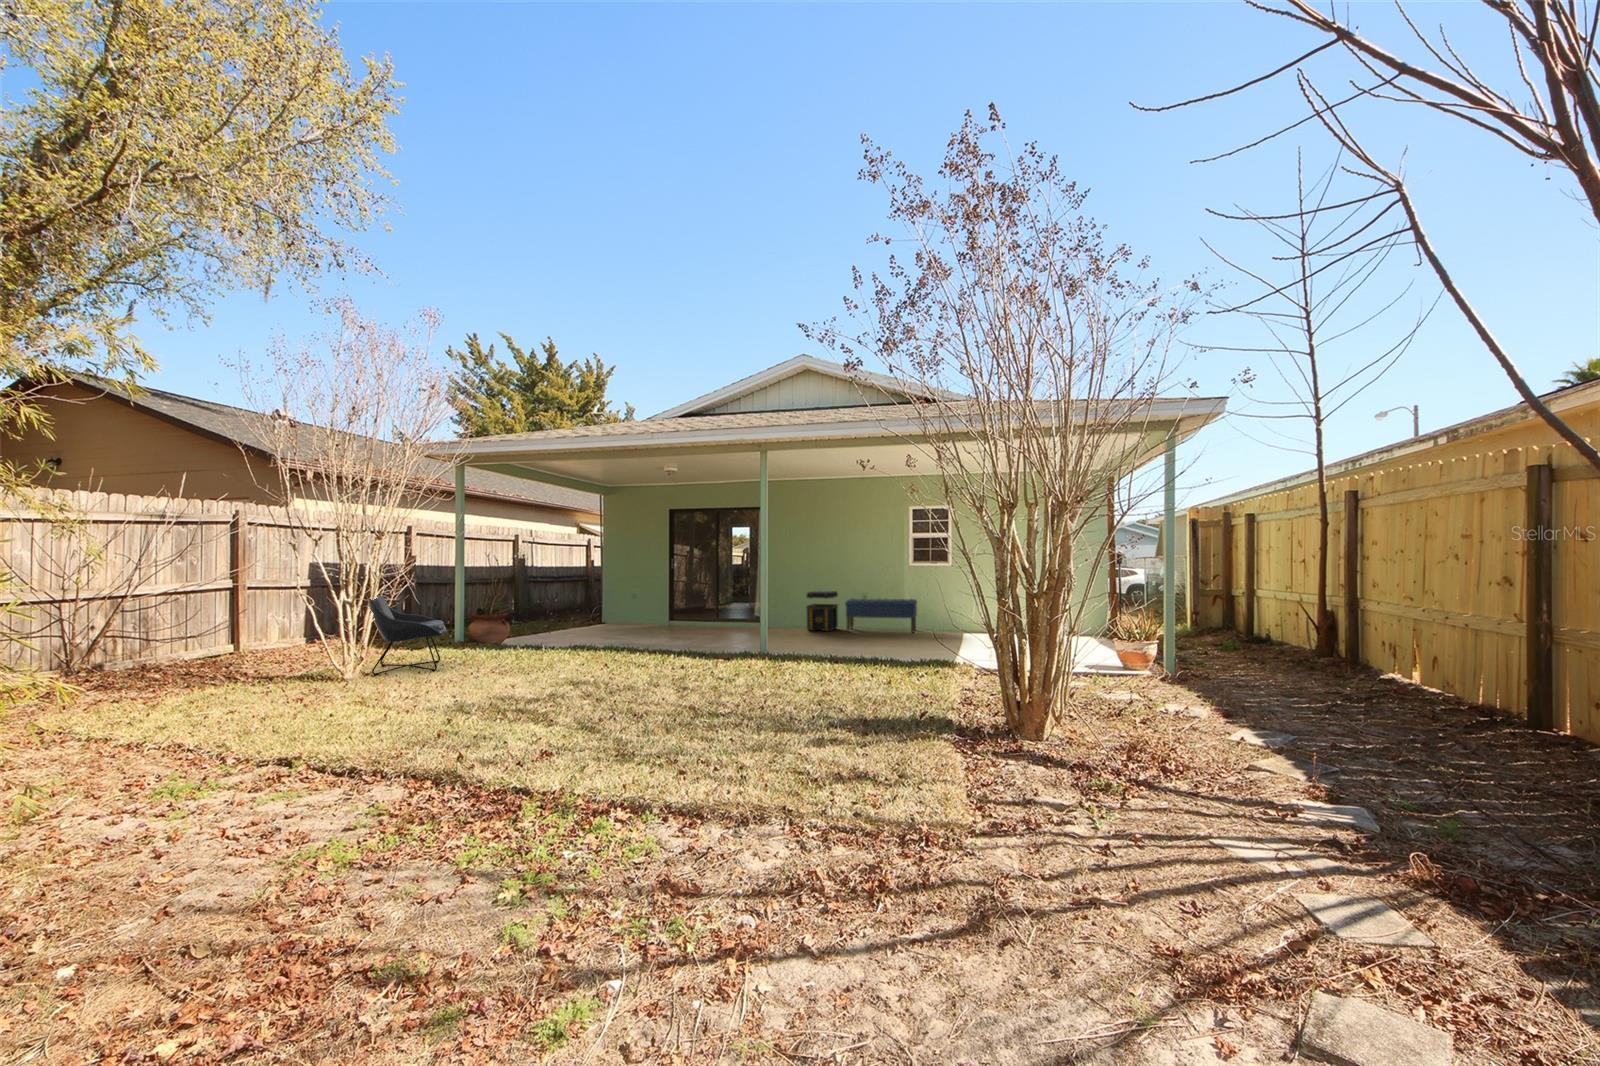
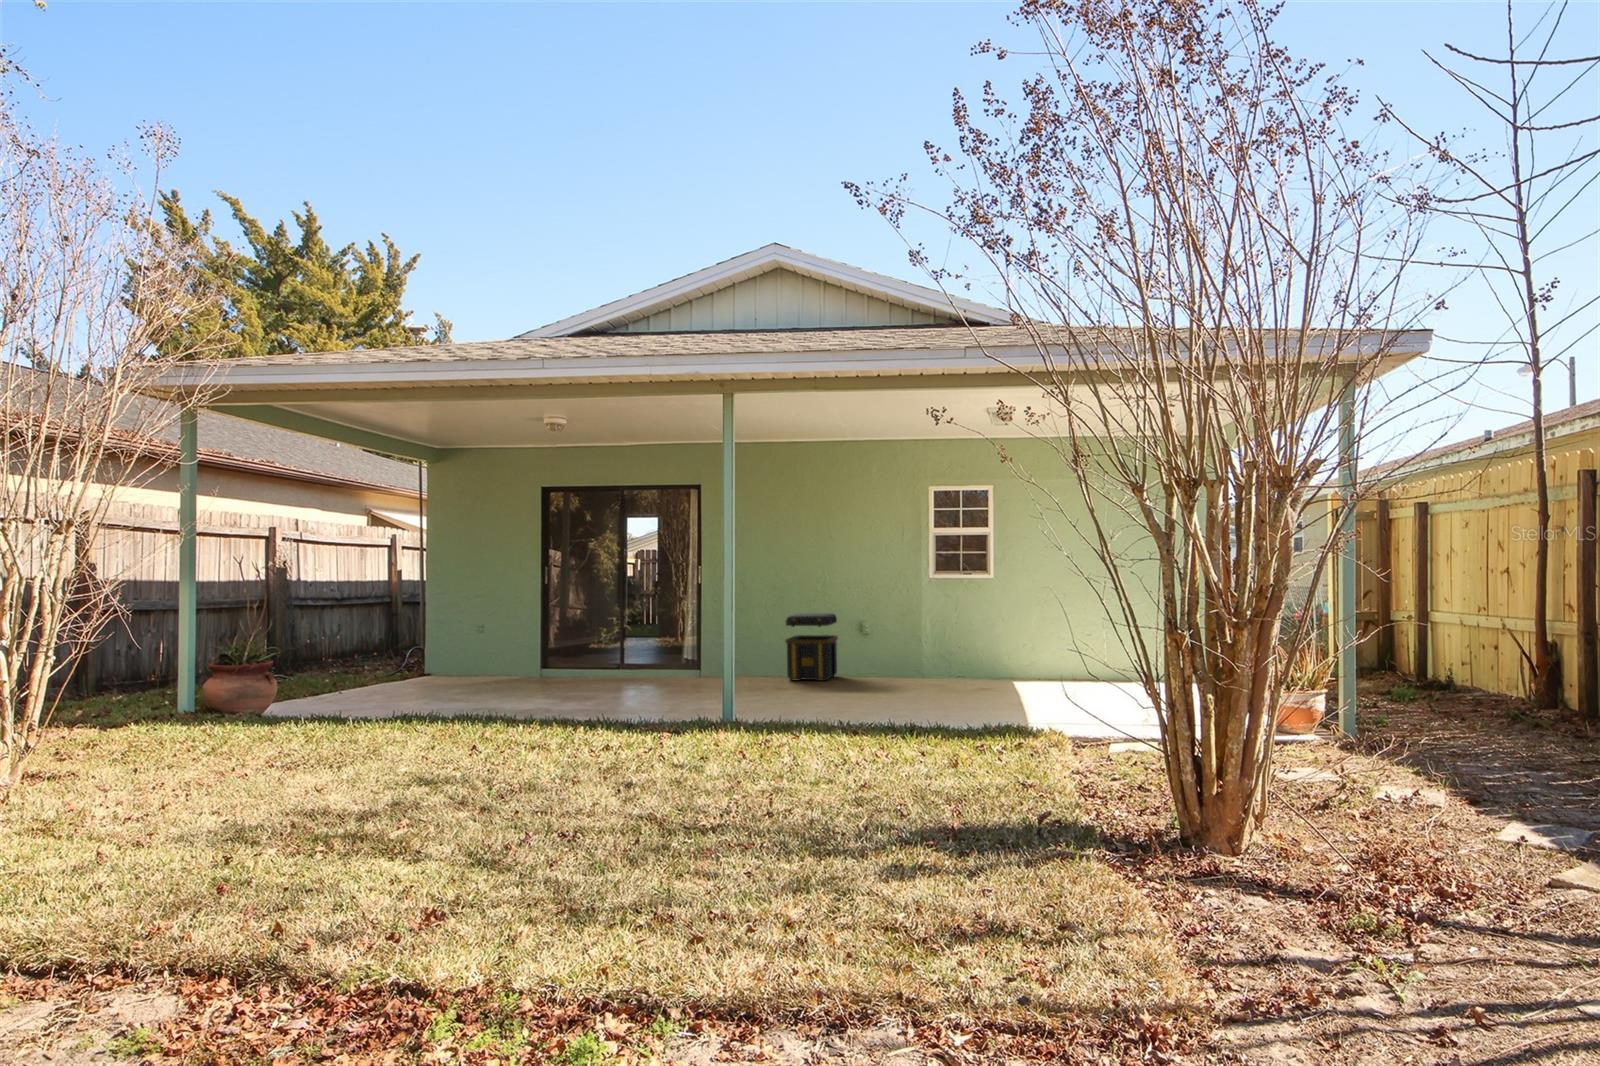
lounge chair: present [369,596,447,676] -> none [36,634,181,779]
bench: present [845,598,917,633] -> none [852,625,969,681]

